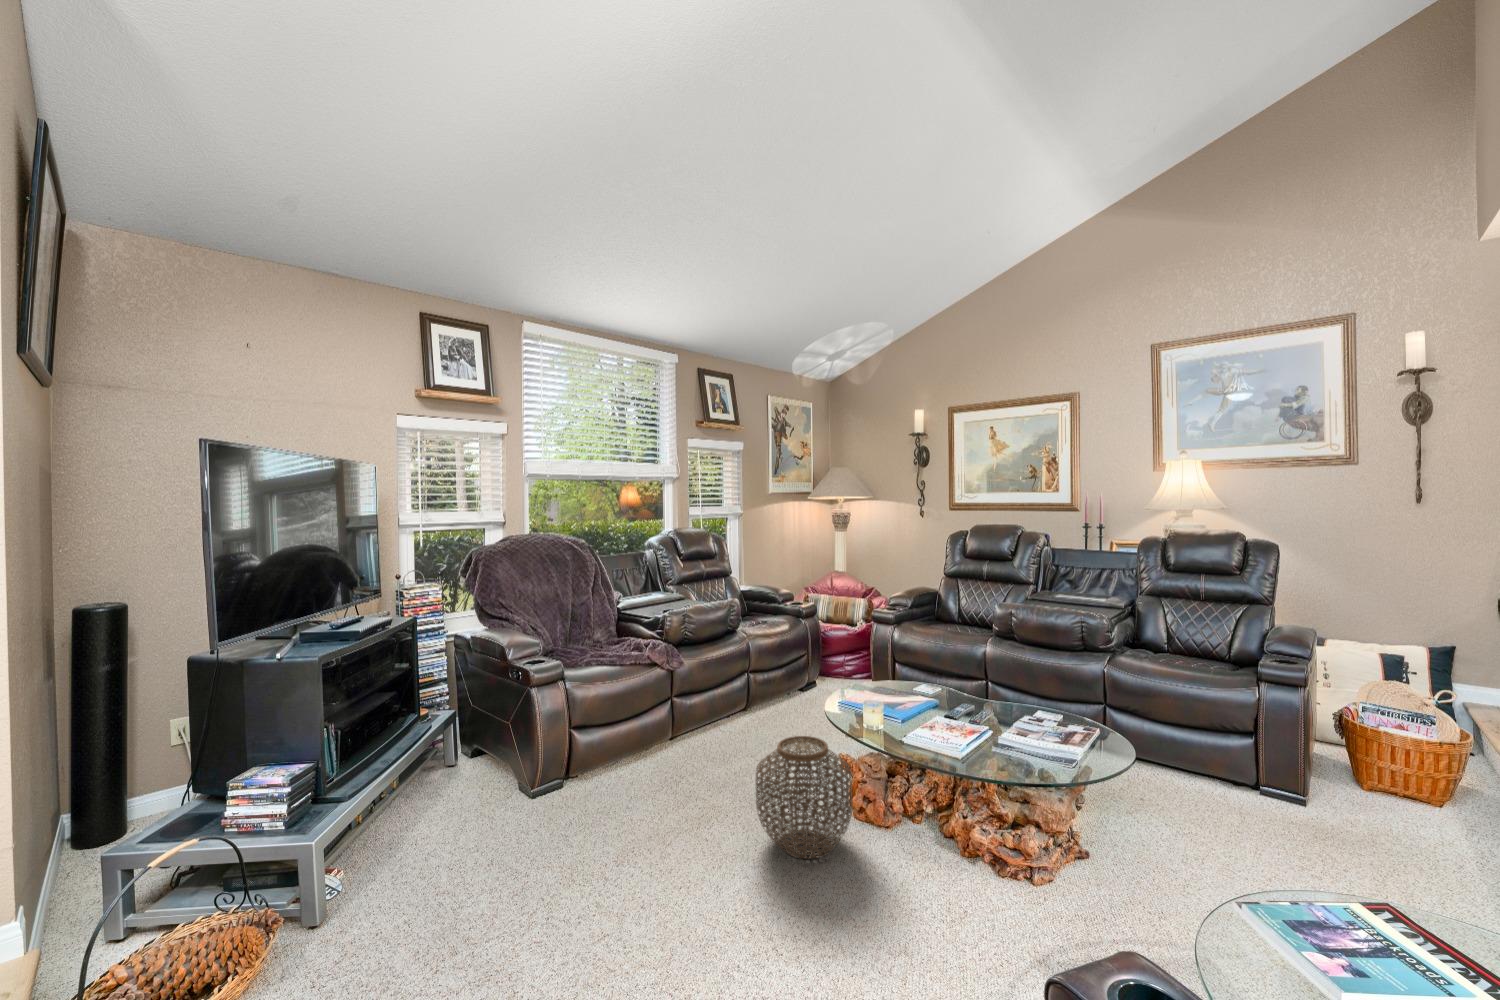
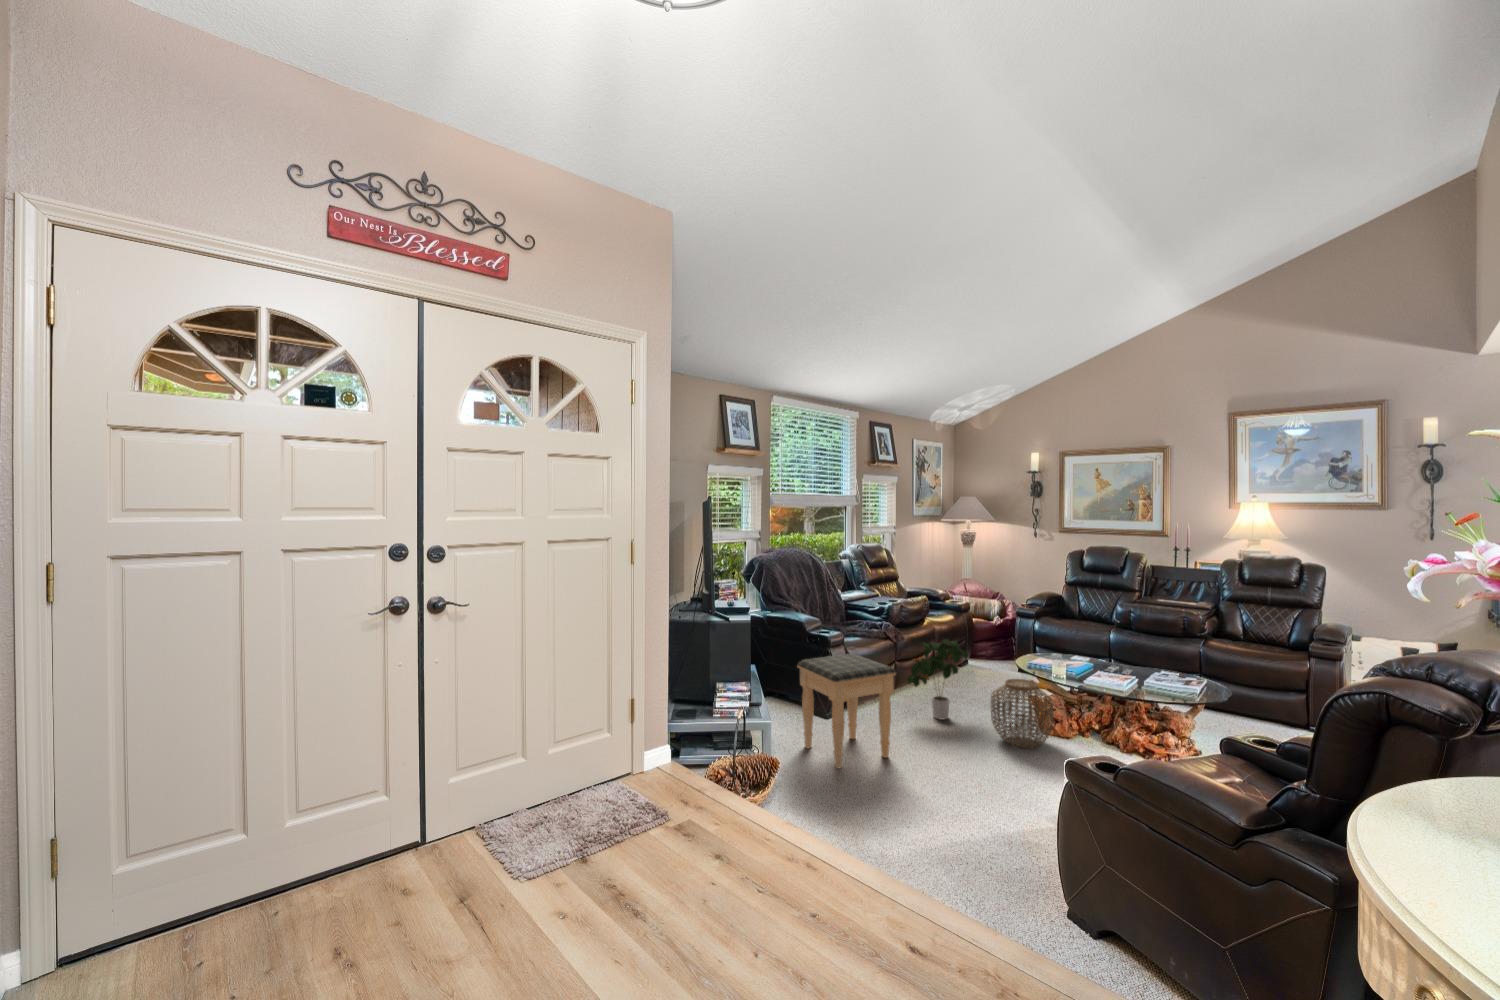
potted plant: none [651,667,757,795] -> present [908,639,968,720]
footstool: none [409,704,560,931] -> present [797,654,896,768]

